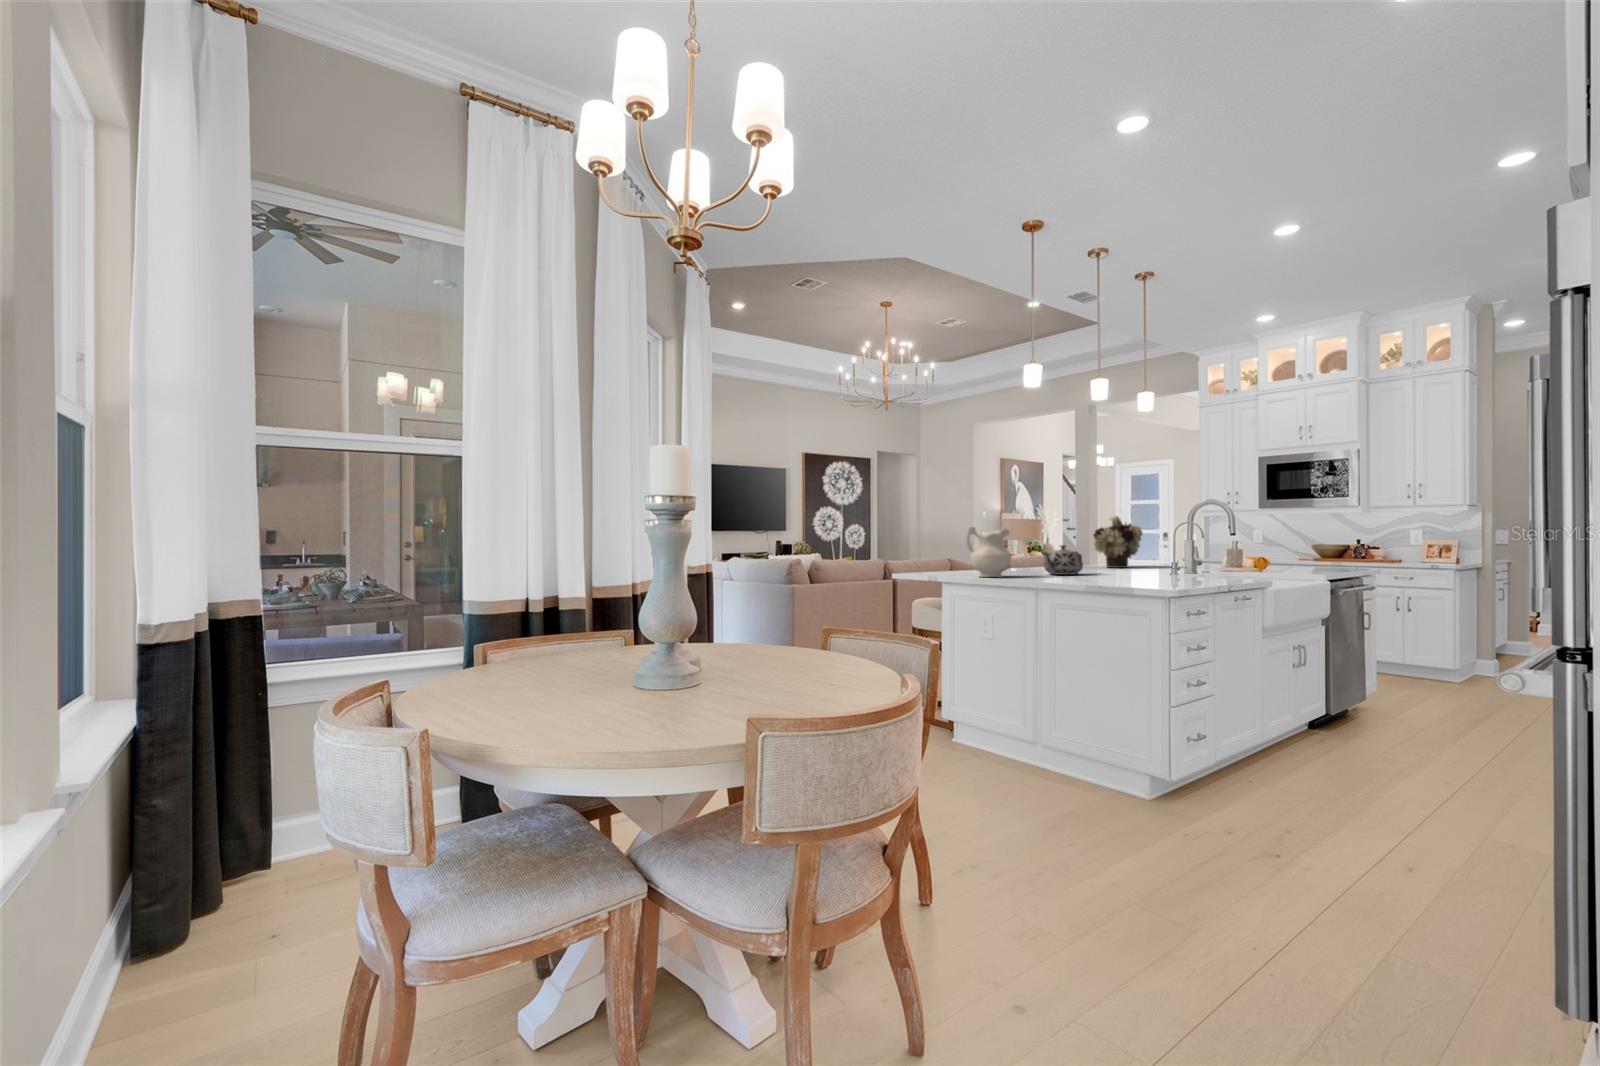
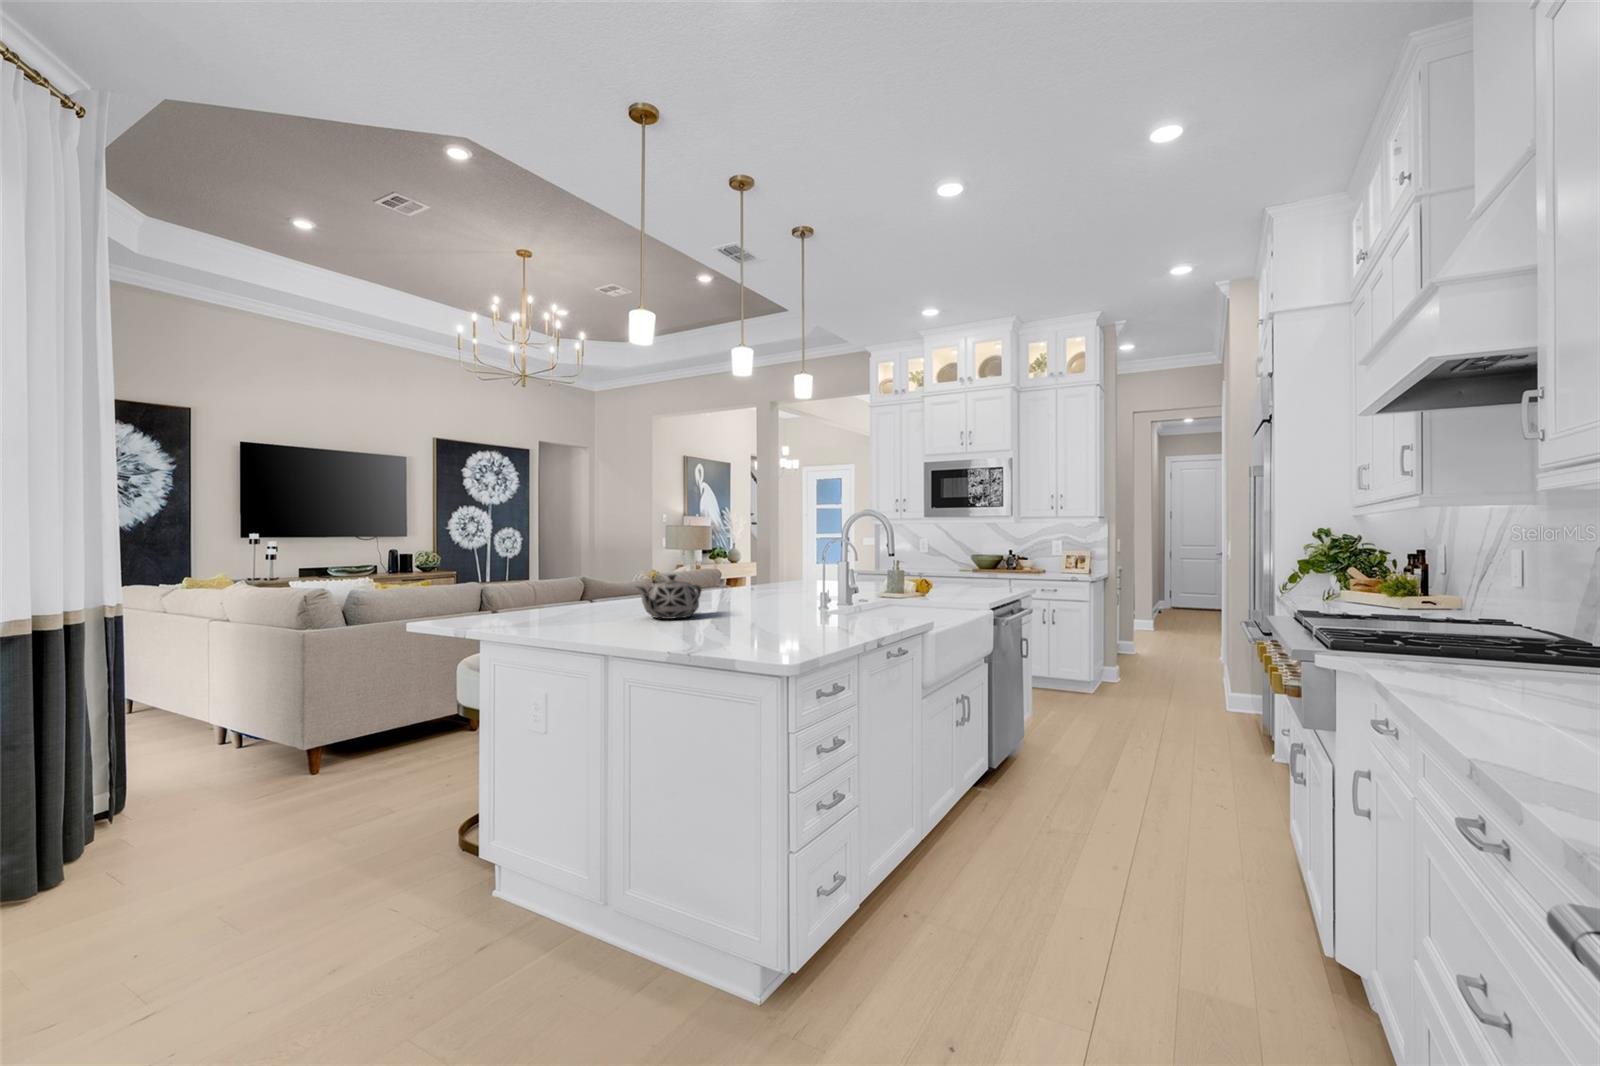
flower arrangement: present [1093,516,1143,568] -> none [732,528,793,596]
ceramic pitcher: present [965,527,1011,577] -> none [513,550,585,630]

